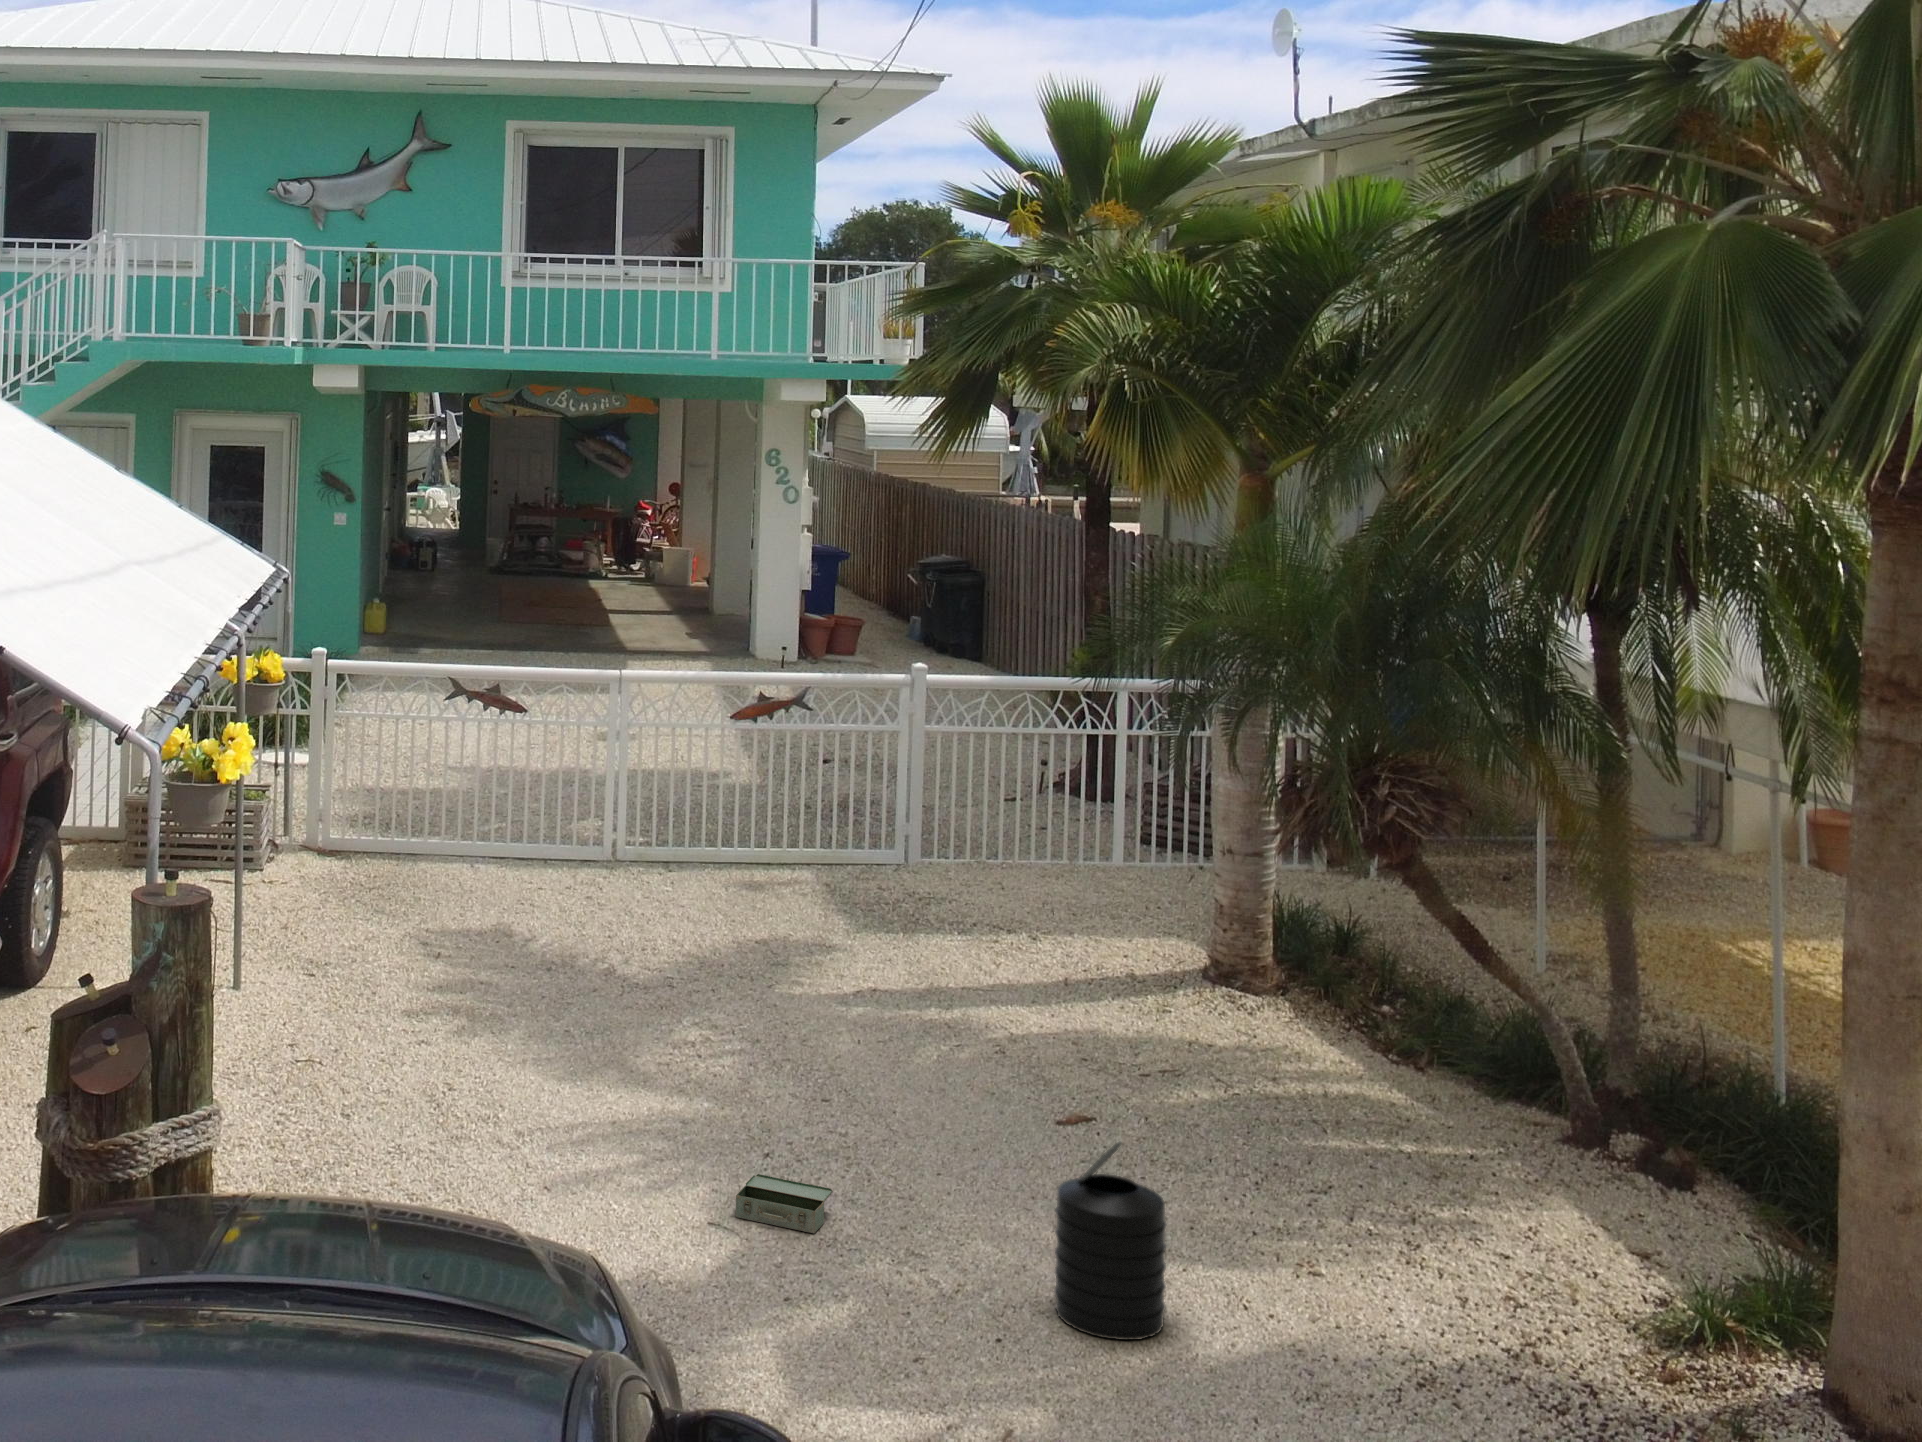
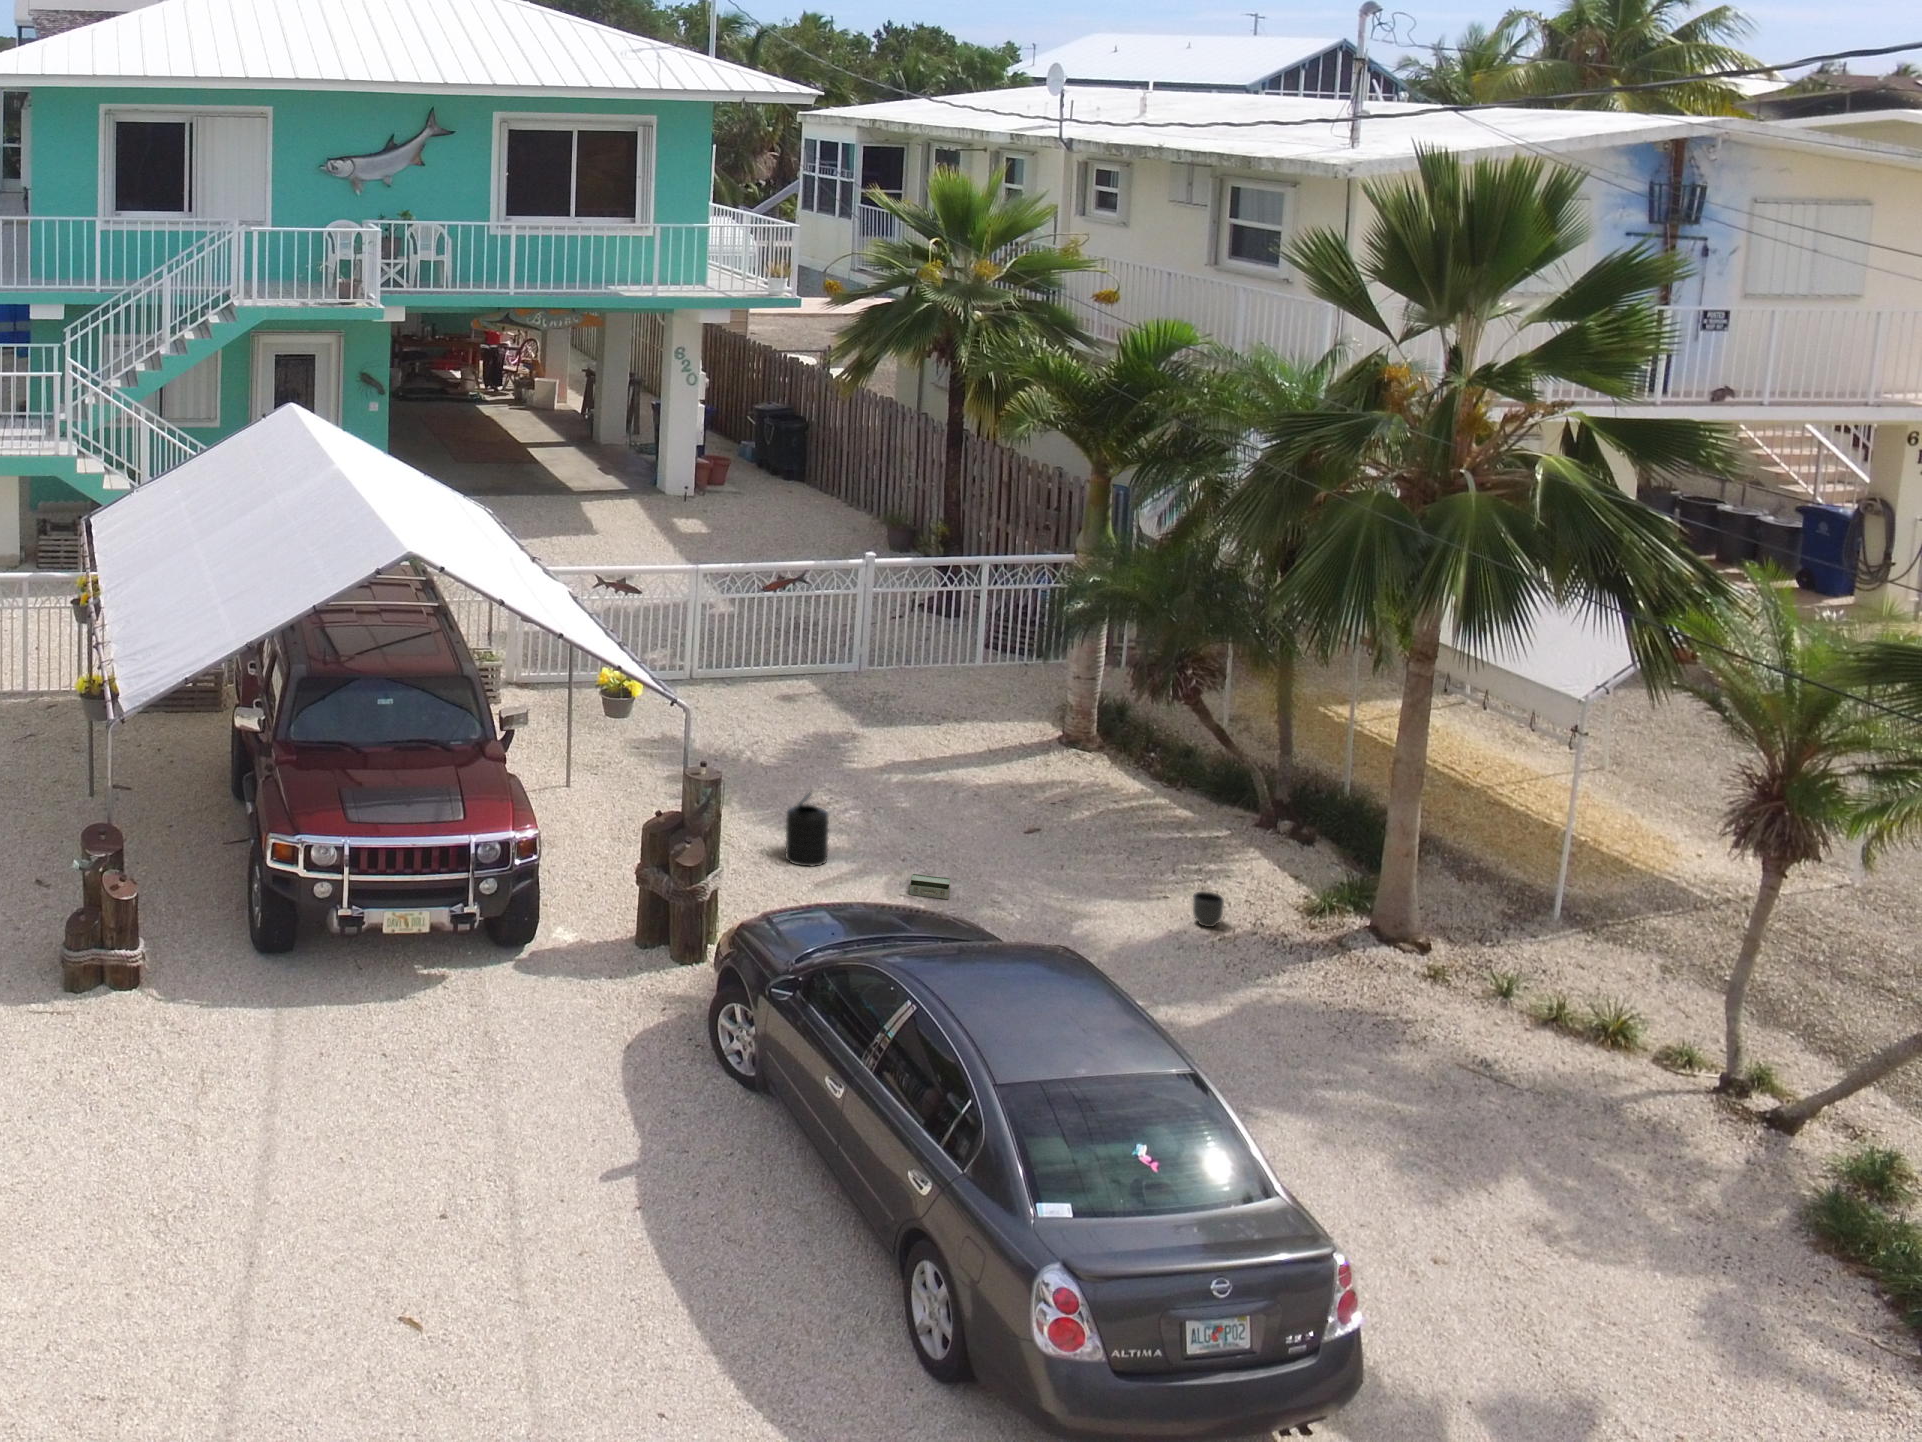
trash can: present [1054,1142,1166,1340] -> present [785,792,829,866]
planter: none [1365,1257,1441,1347] -> present [1193,891,1224,927]

